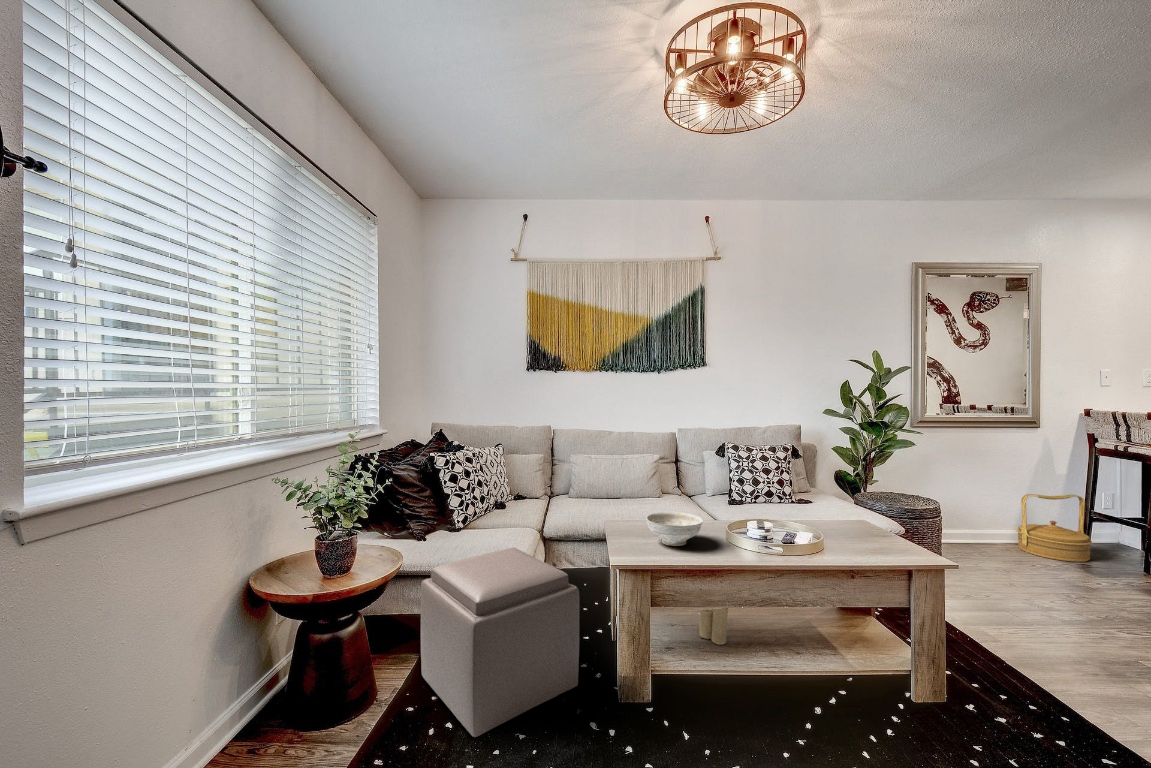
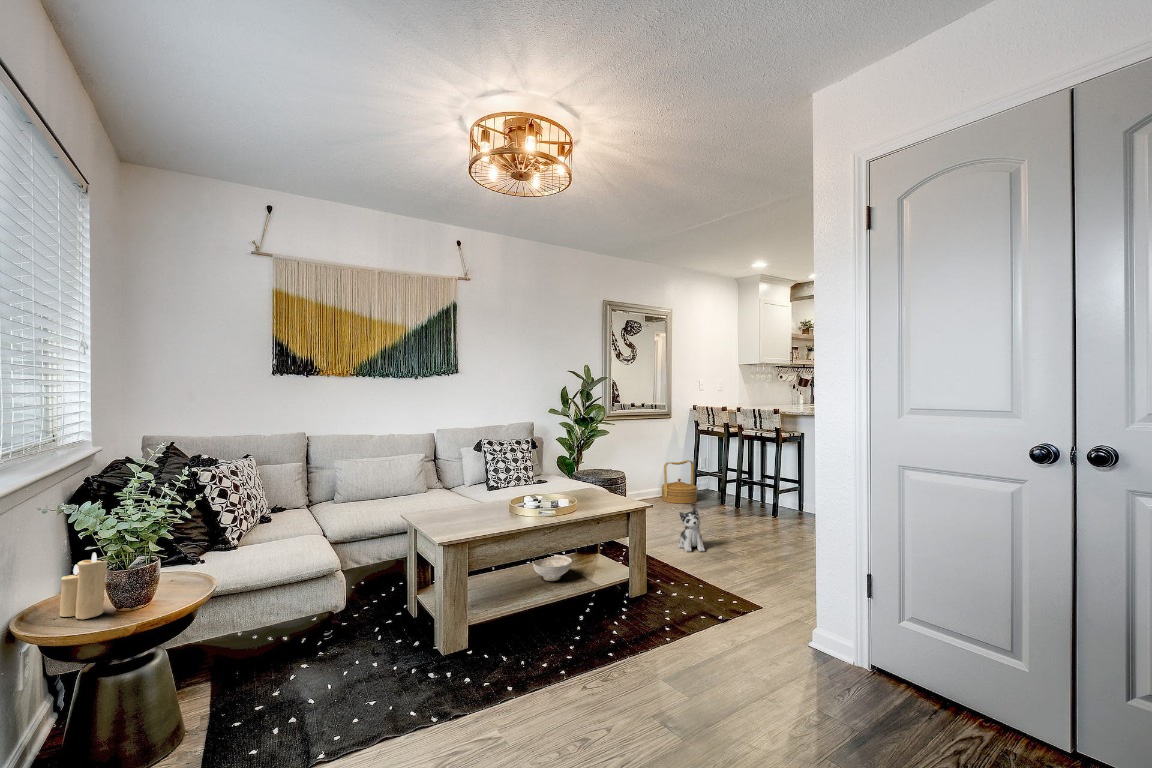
decorative bowl: present [646,512,703,546] -> present [532,555,572,581]
ottoman: present [421,547,579,737] -> none [235,548,406,714]
plush toy: none [1033,579,1092,658] -> present [678,507,705,552]
candle: present [699,608,728,645] -> present [60,552,107,619]

